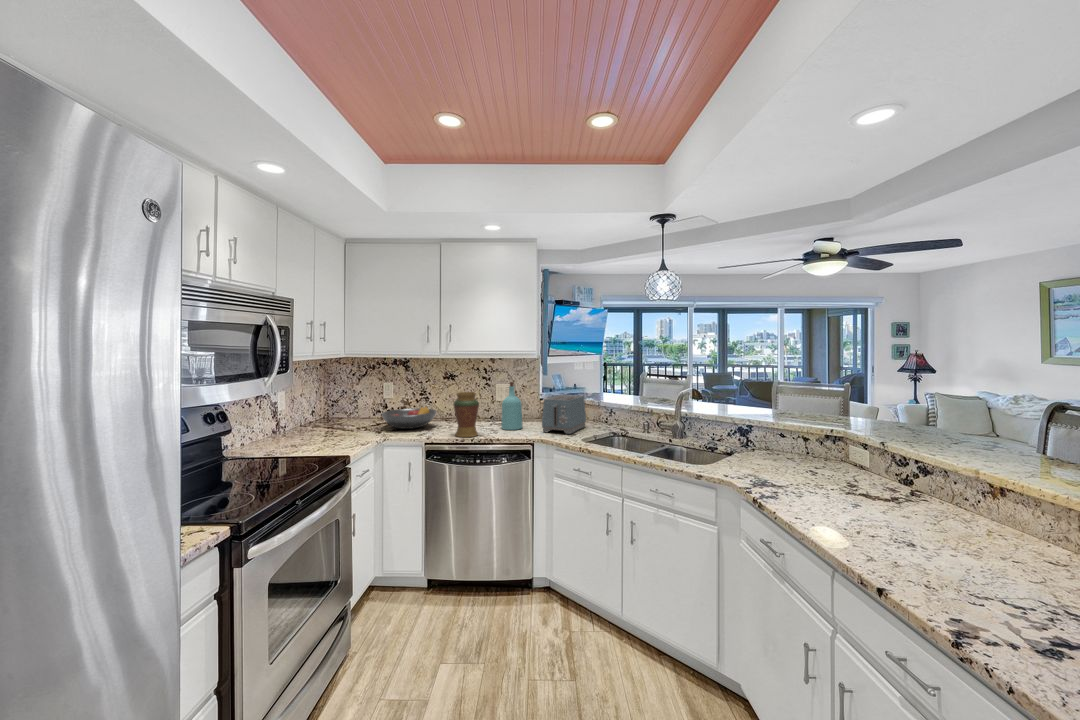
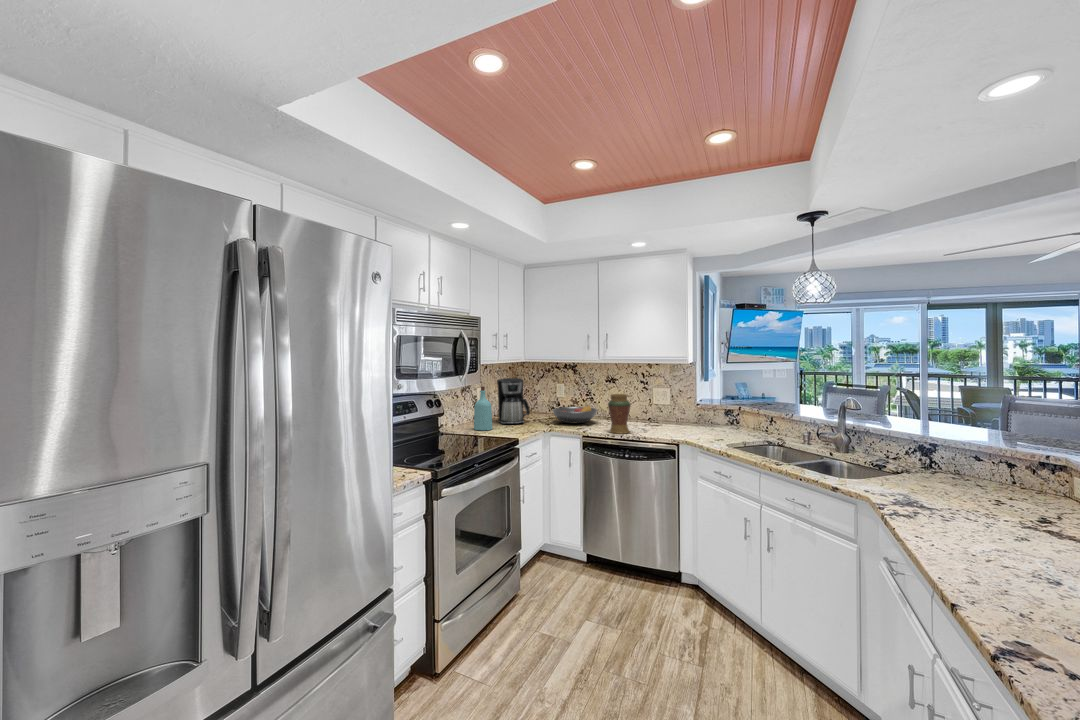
coffee maker: none [305,376,352,436] -> present [497,378,530,424]
bottle: present [501,382,523,430] -> present [474,386,492,431]
toaster: present [542,395,586,434] -> none [691,400,740,438]

